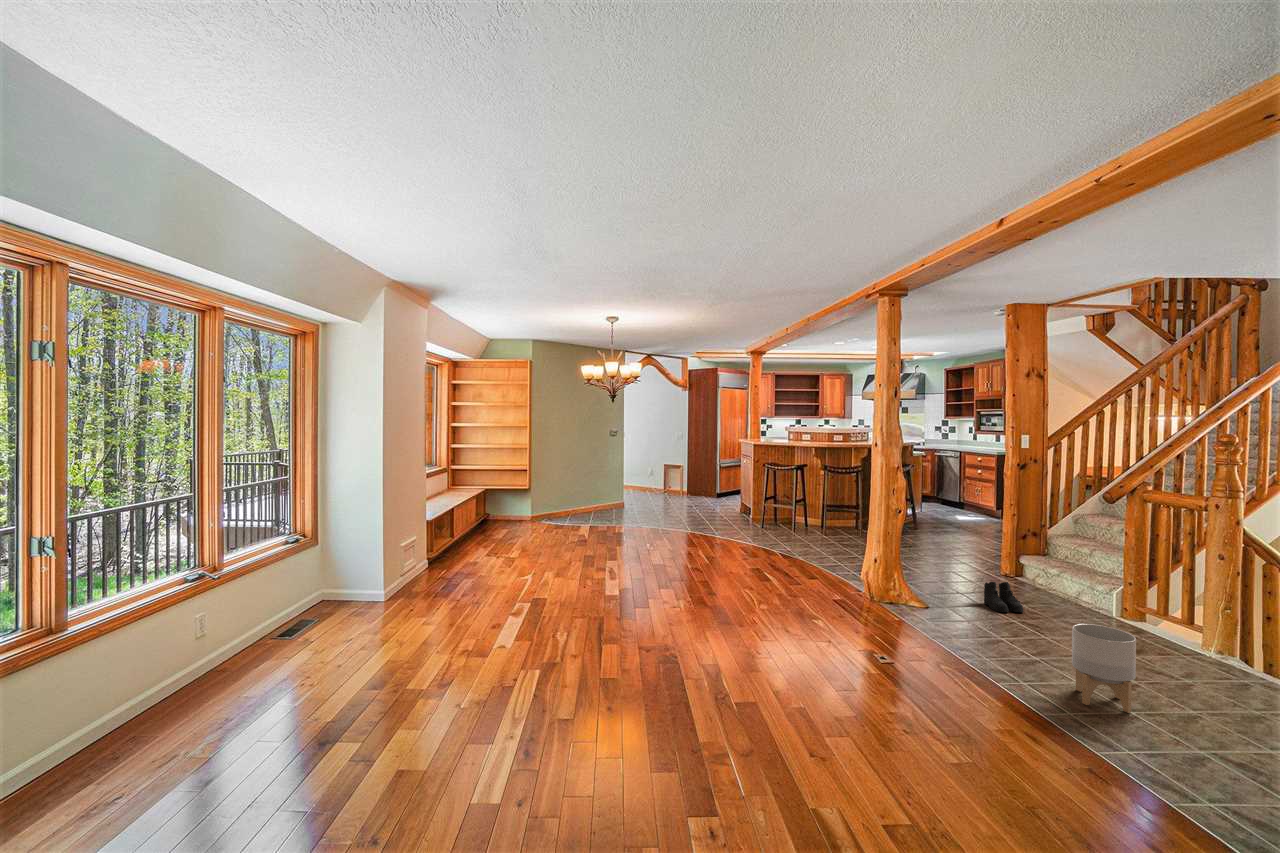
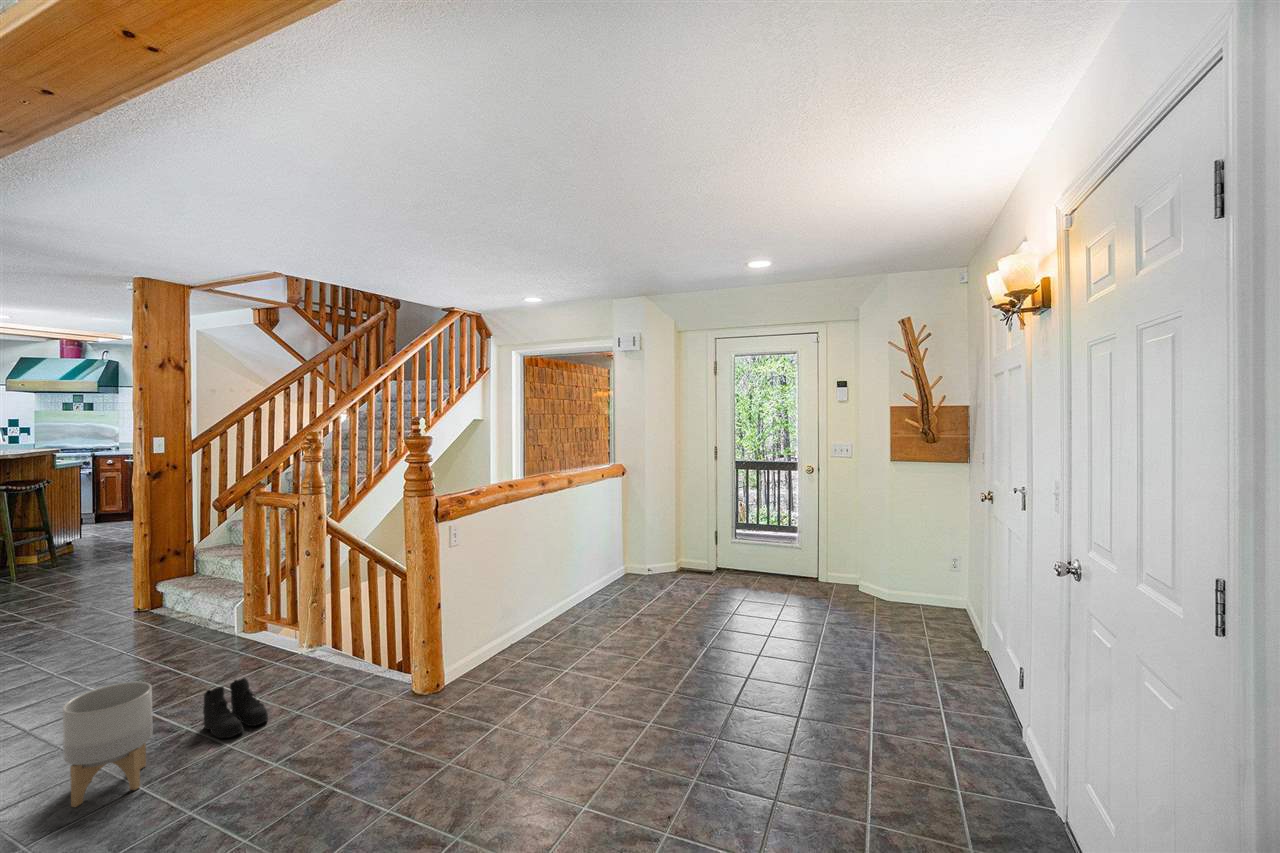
boots: present [984,582,1023,612] -> present [203,678,268,739]

